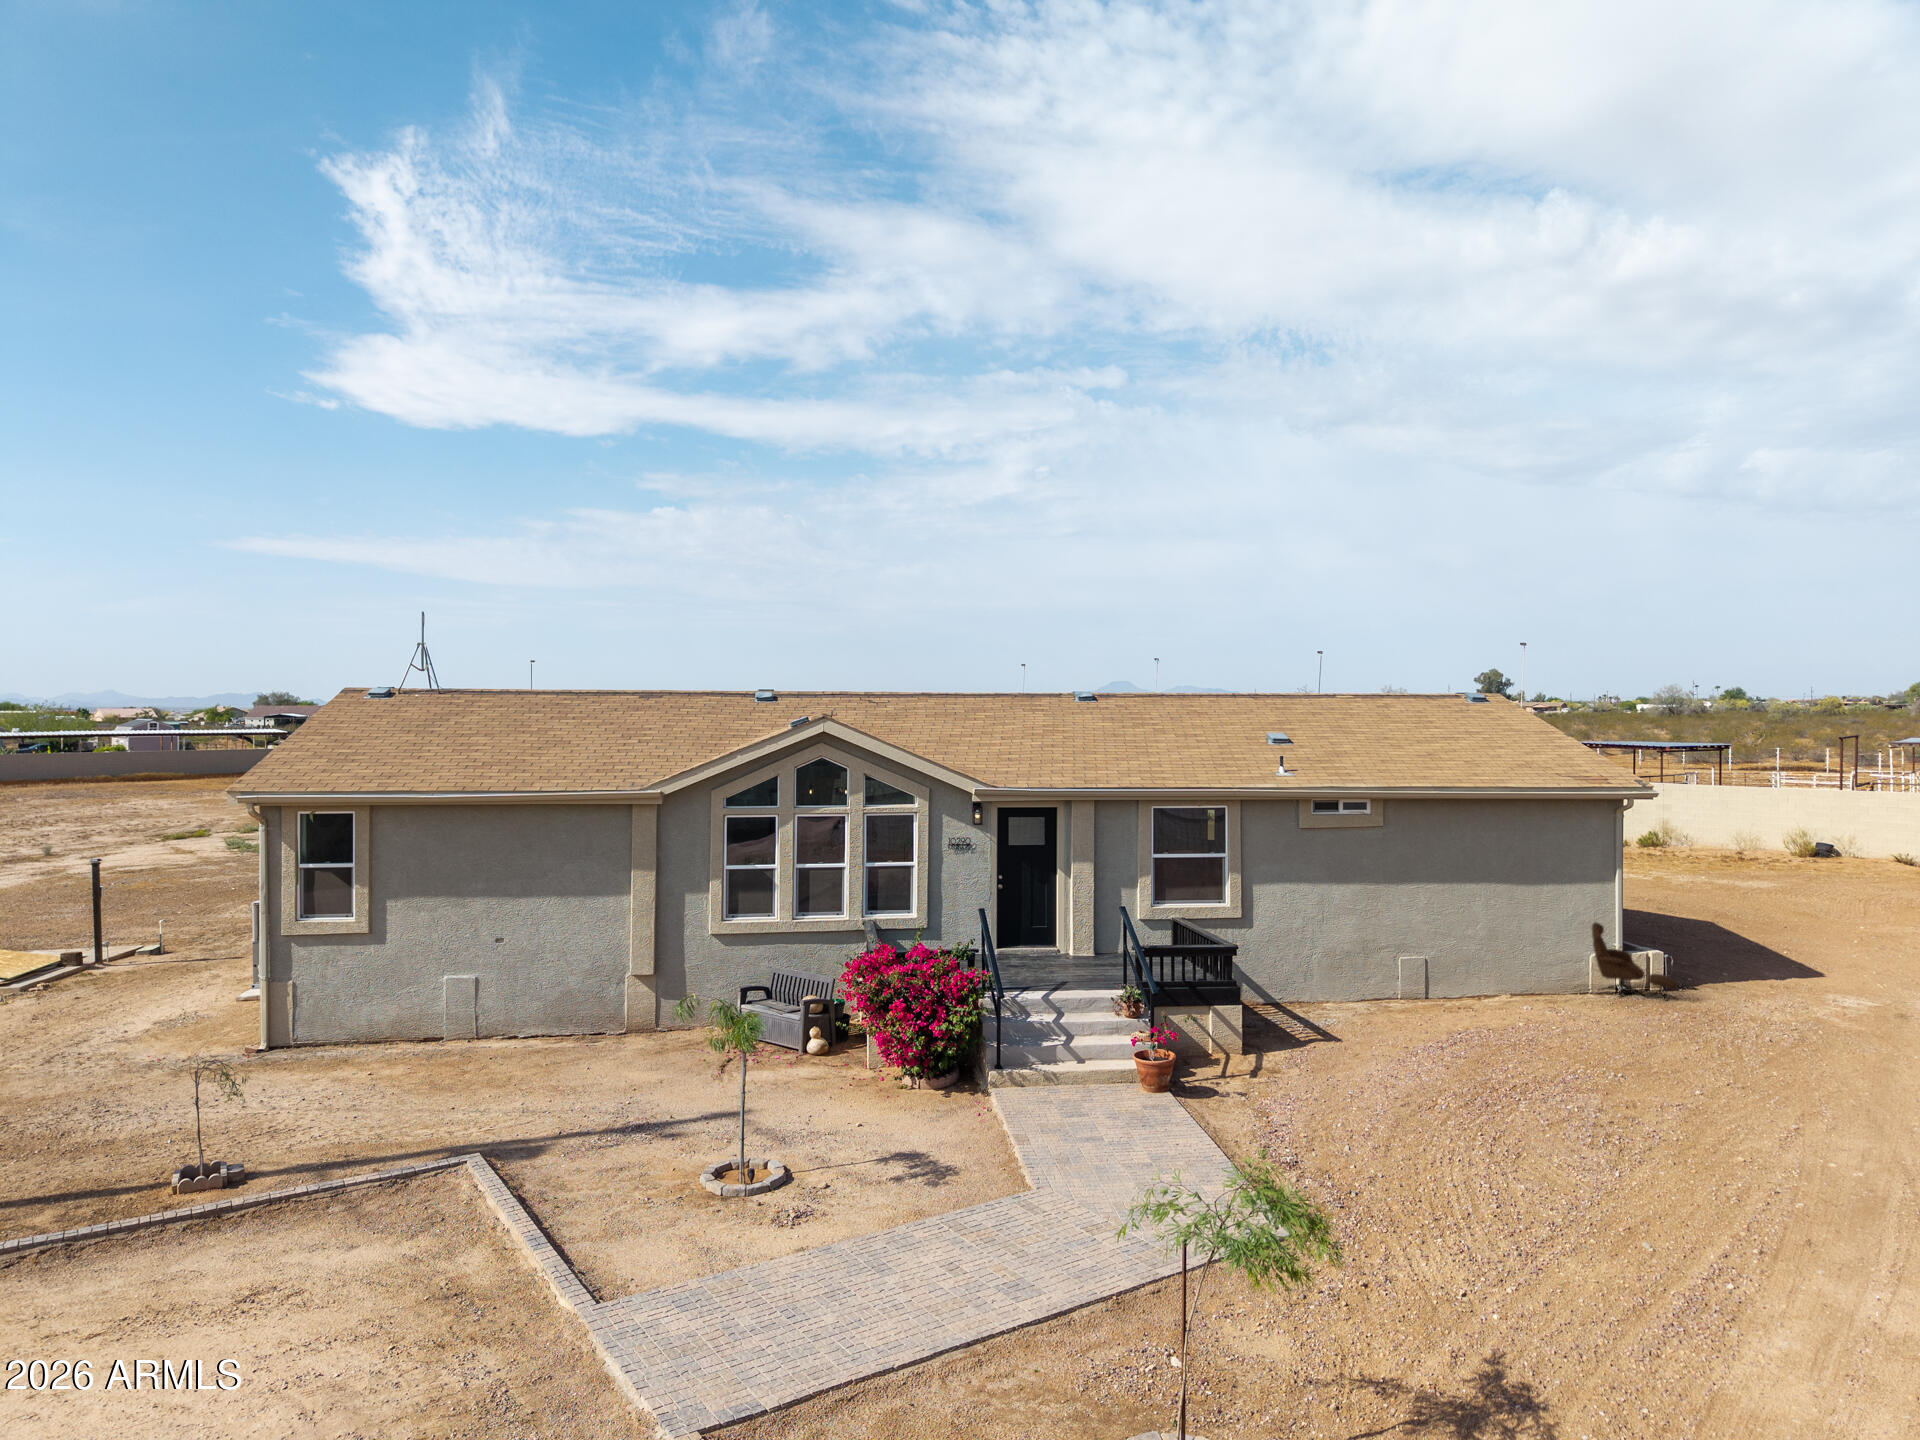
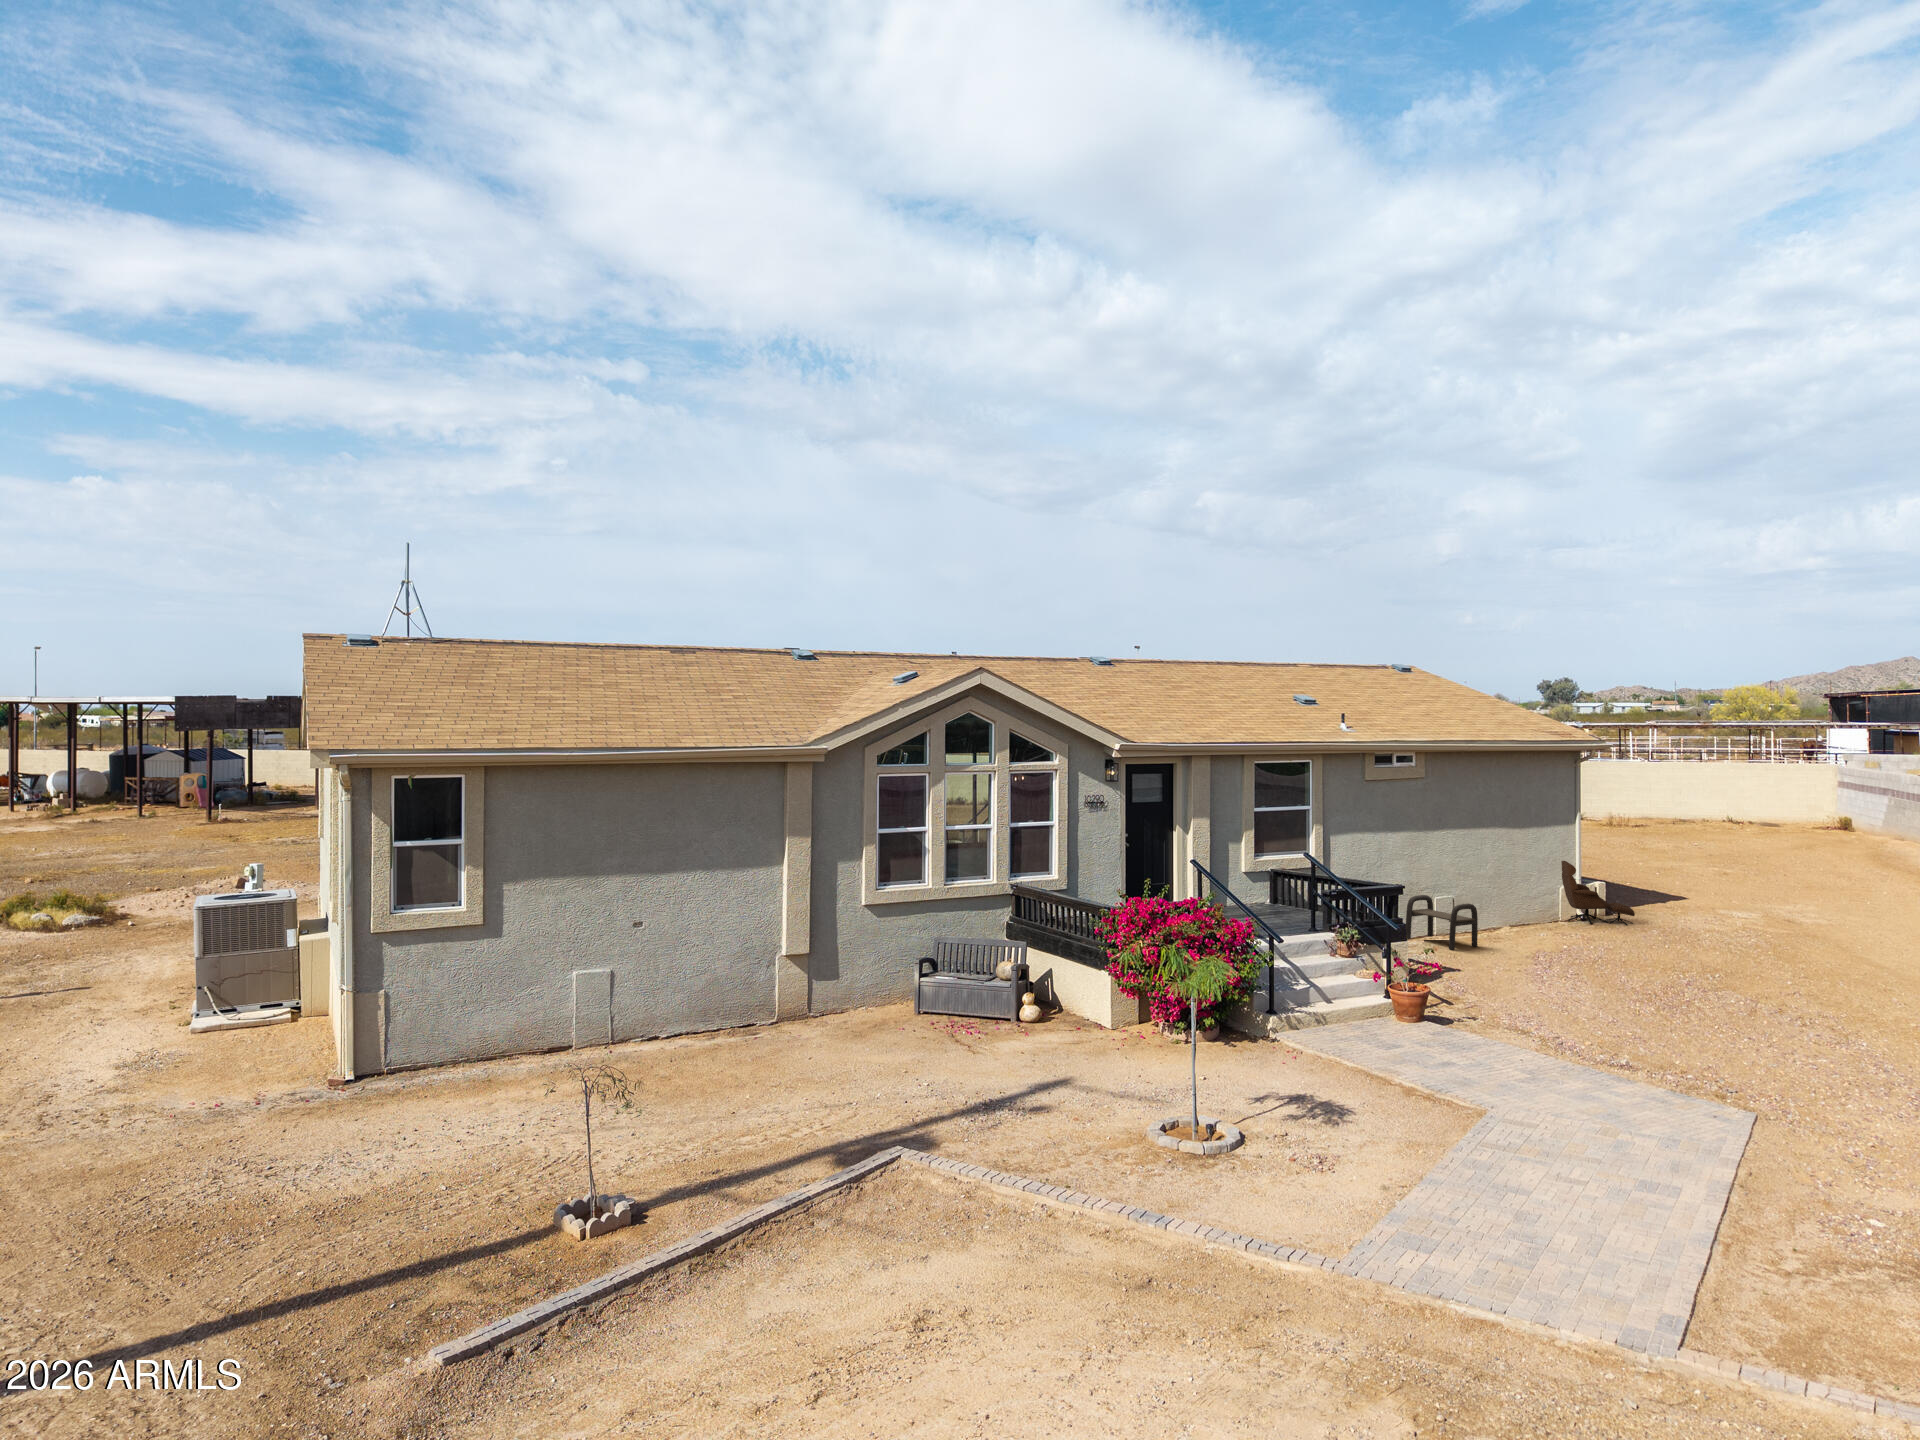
bench: none [1358,952,1426,1014] -> present [1406,895,1478,950]

